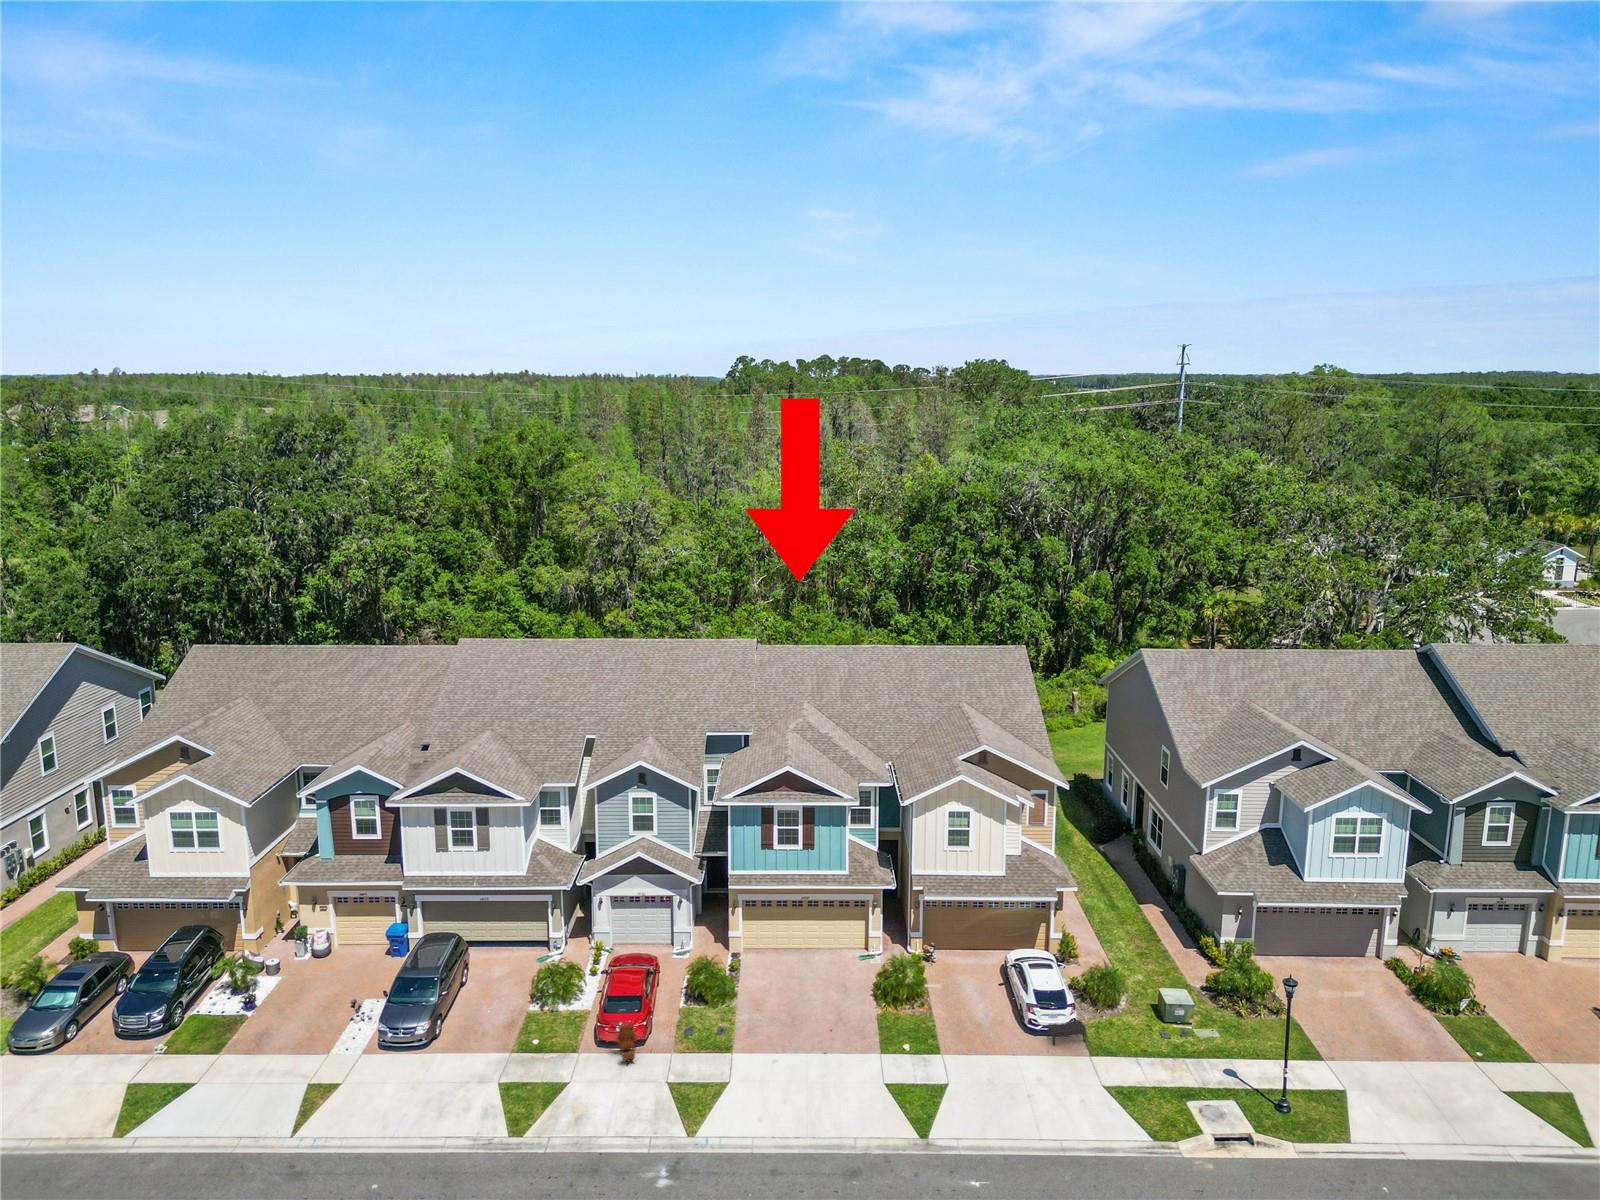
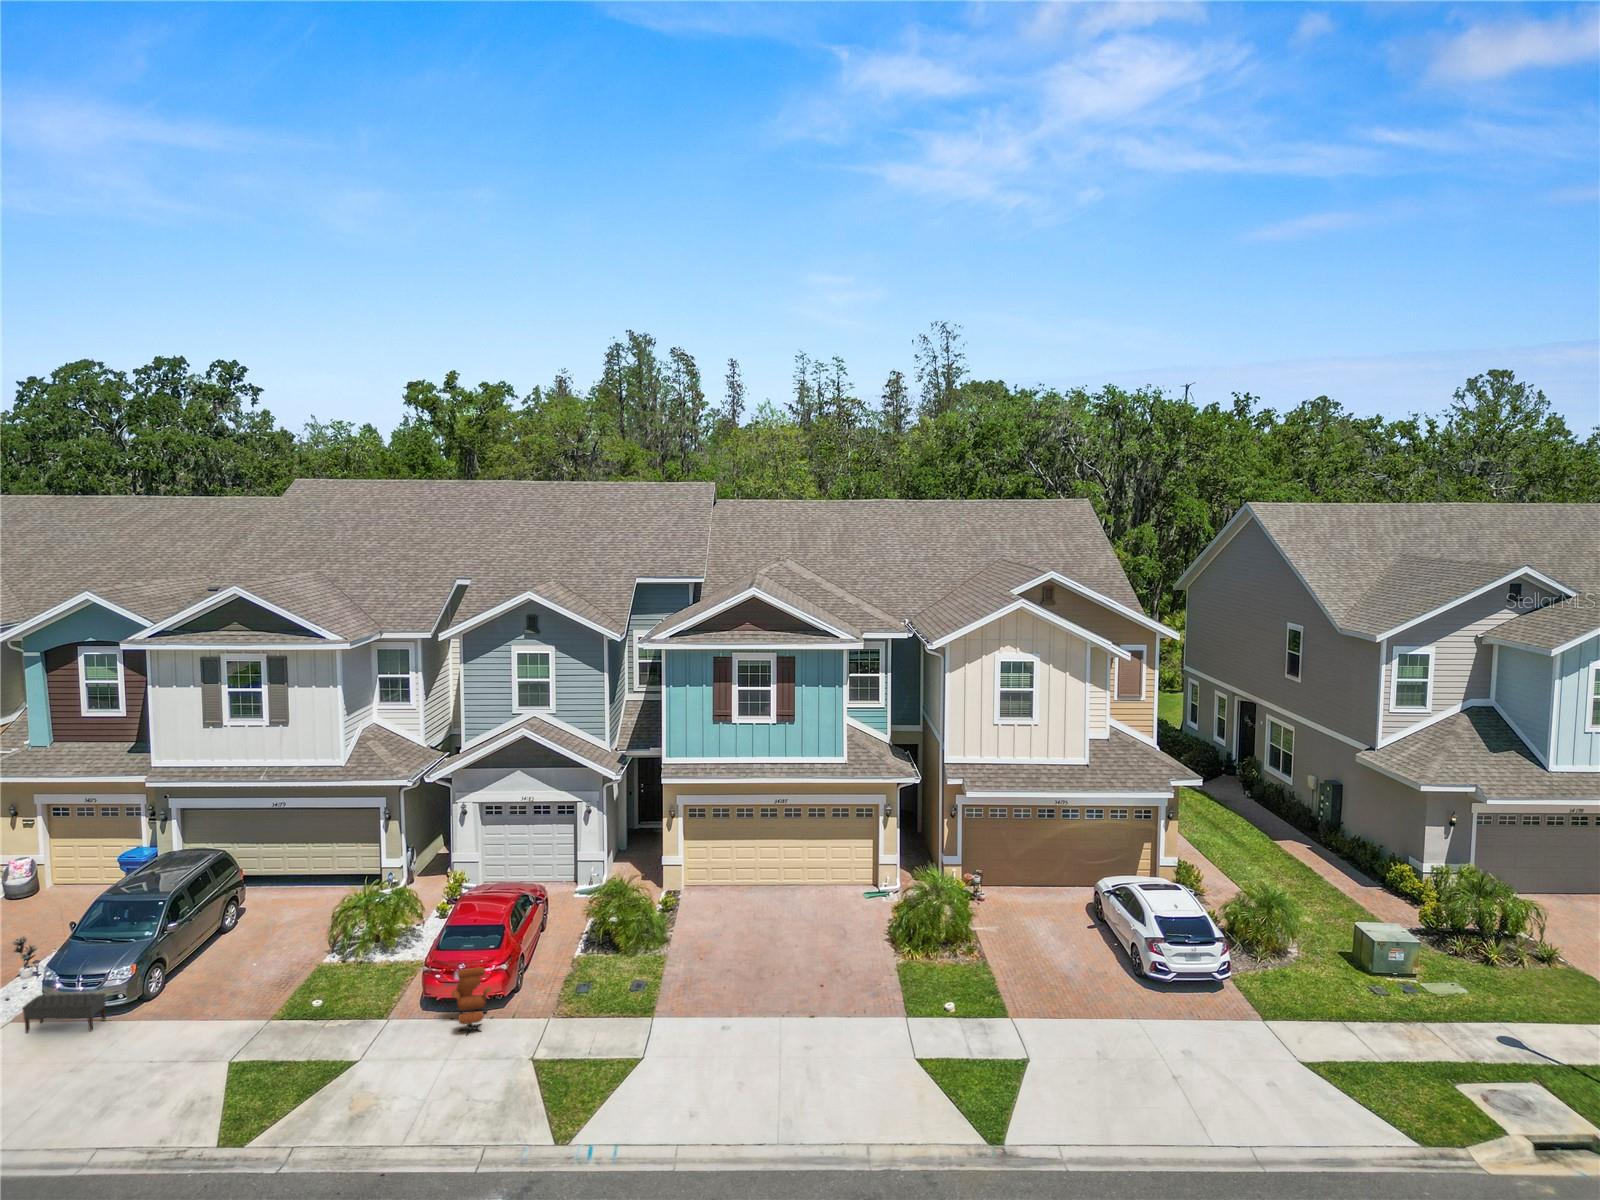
bench: present [1047,1020,1086,1045] -> present [22,993,106,1033]

